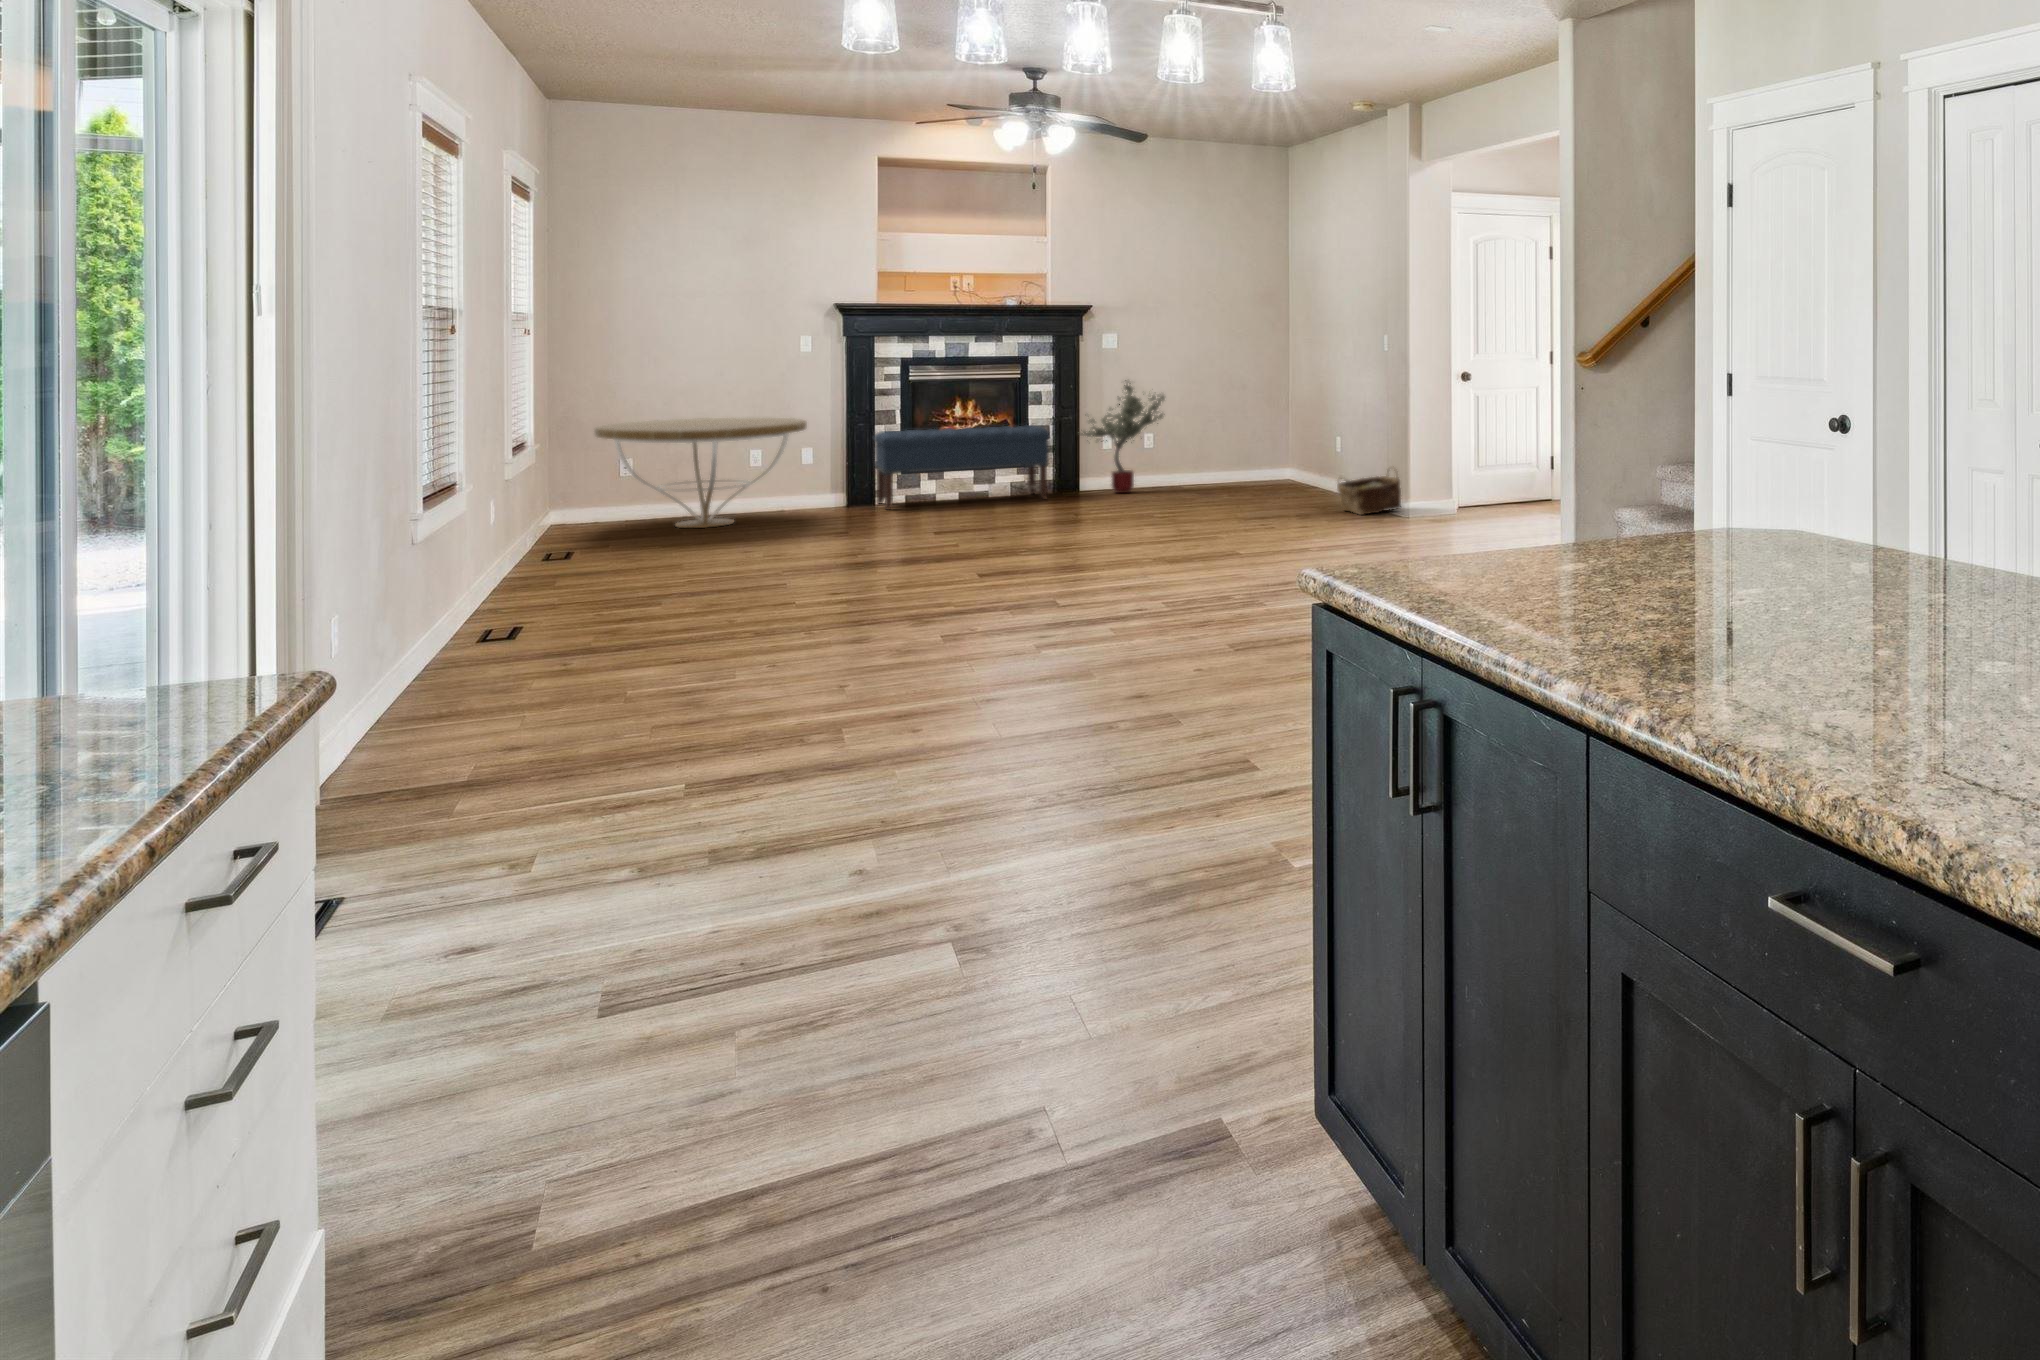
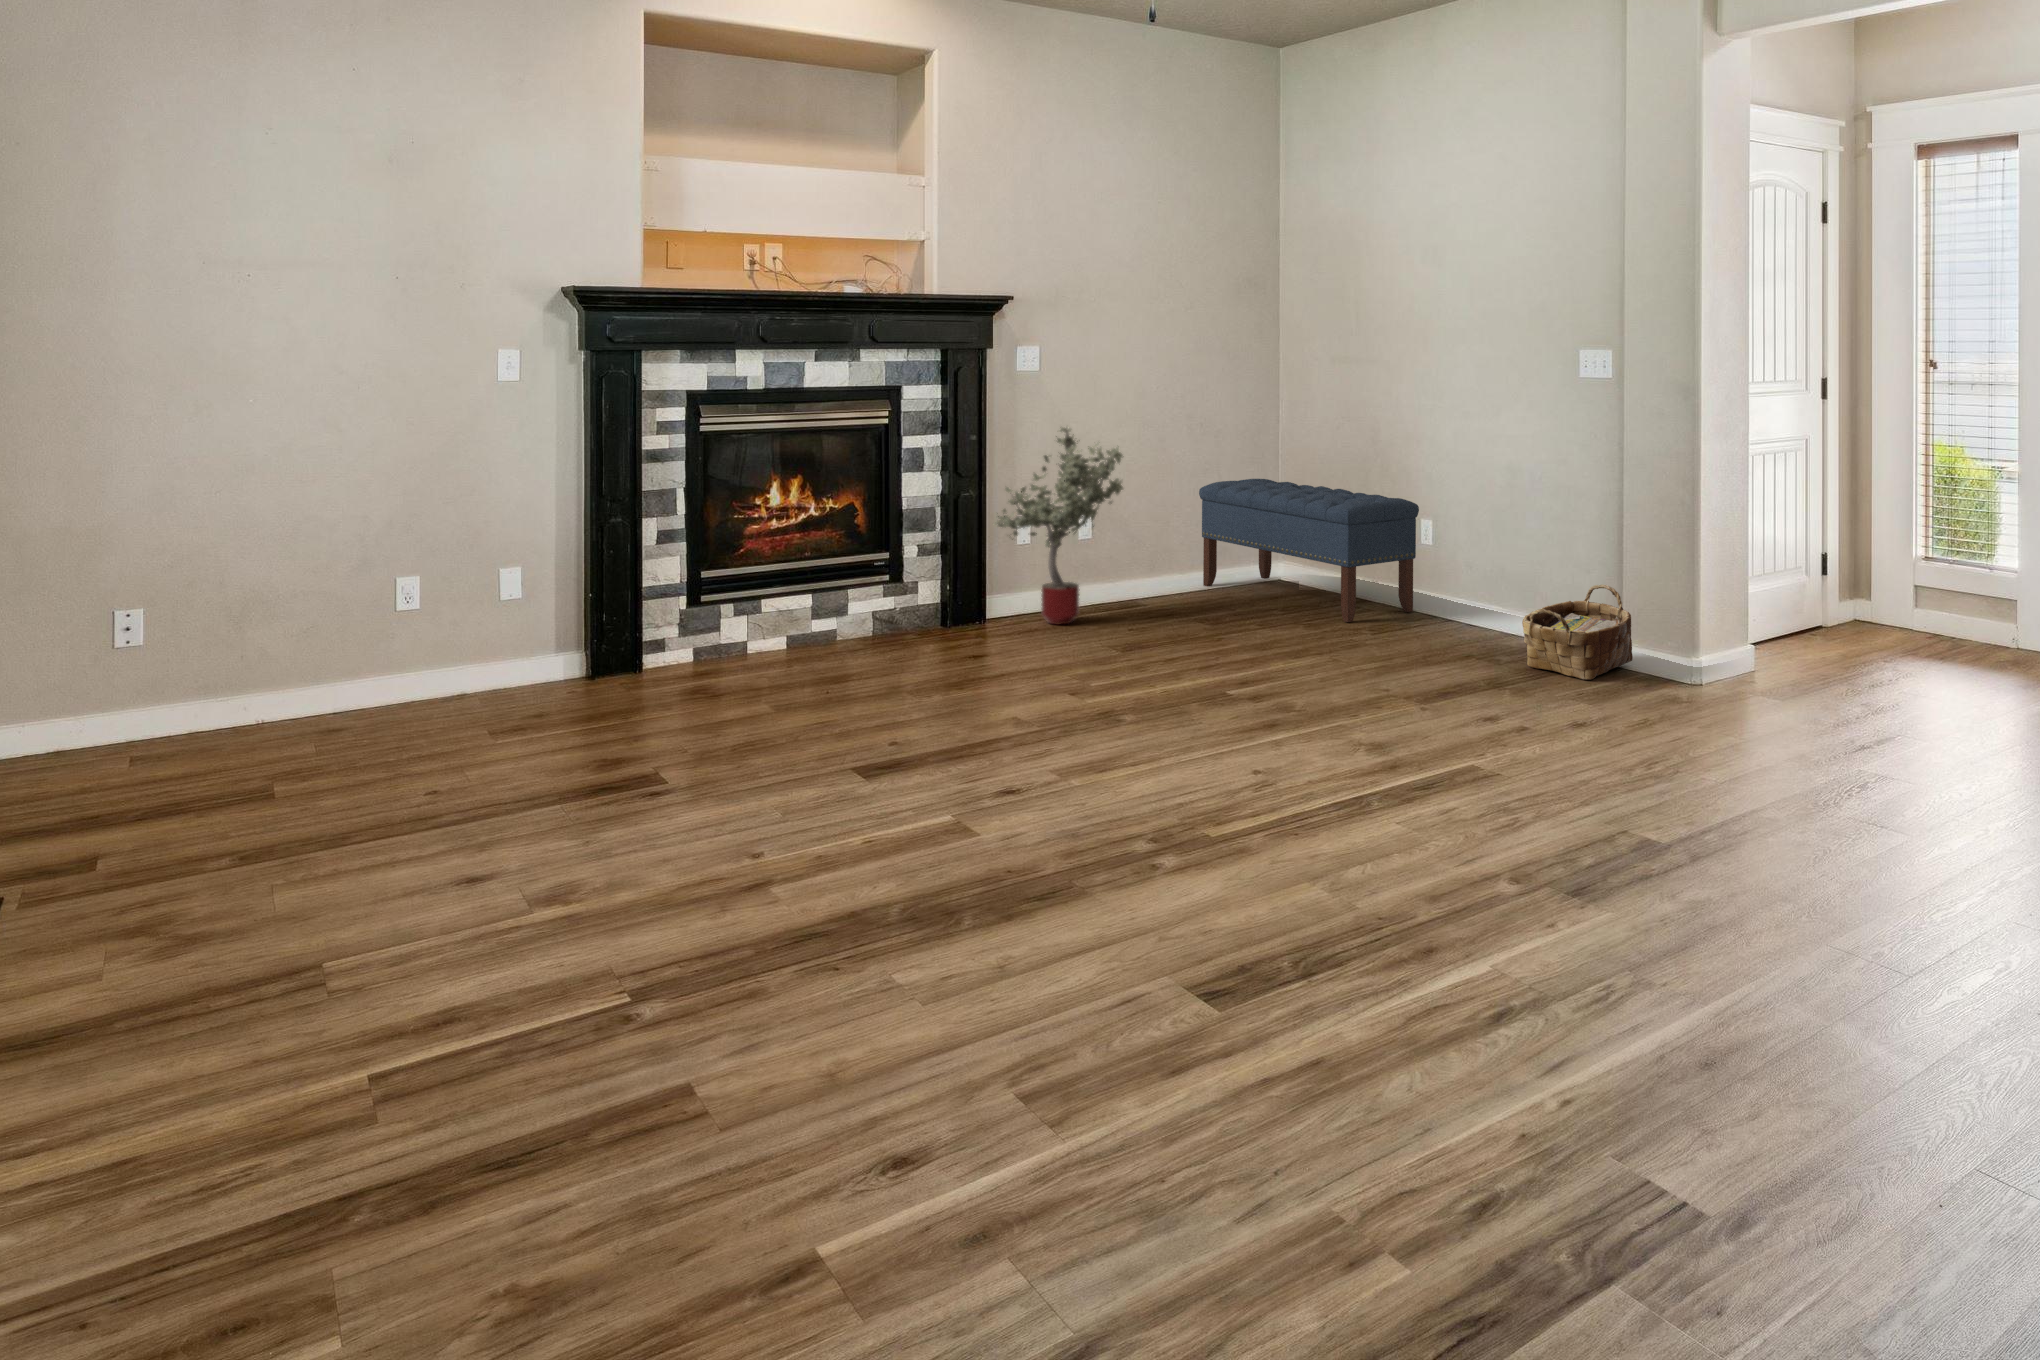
coffee table: present [594,418,807,528] -> none [57,514,539,774]
bench: present [873,425,1050,510] -> present [1199,479,1419,622]

